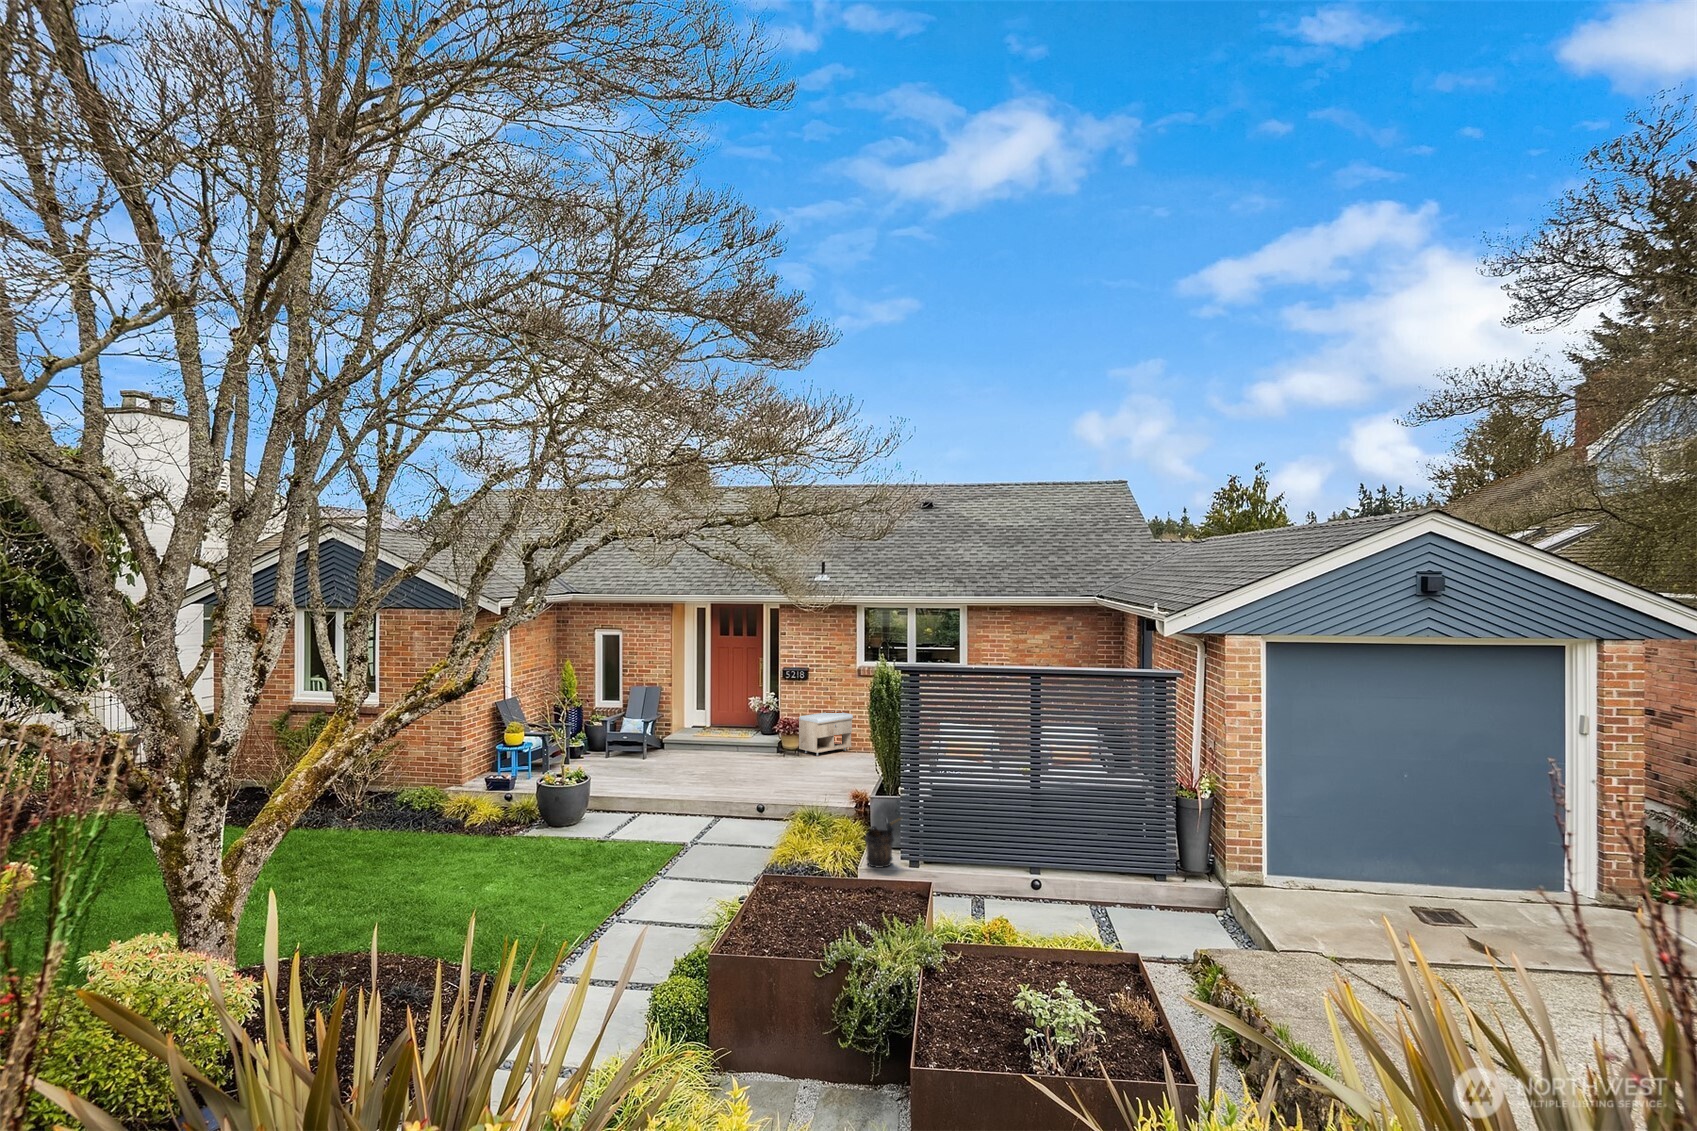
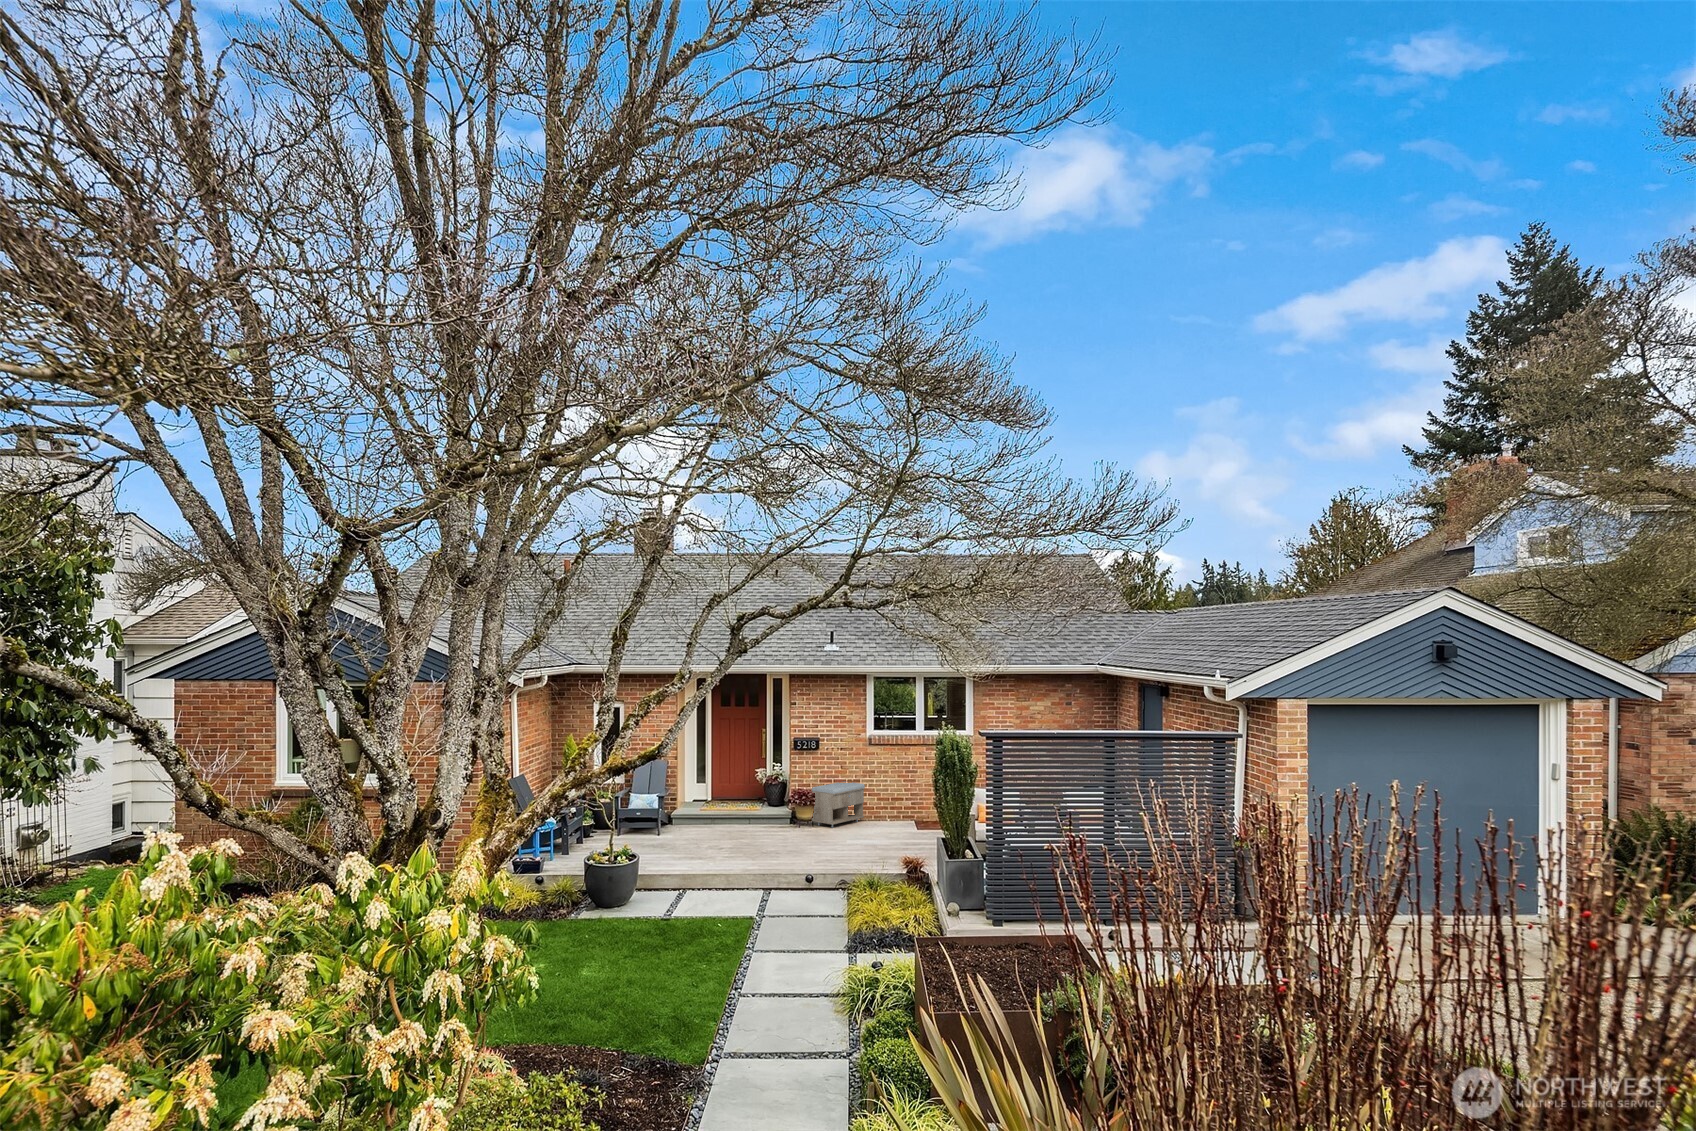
bucket: present [865,818,902,868] -> none [945,881,979,932]

